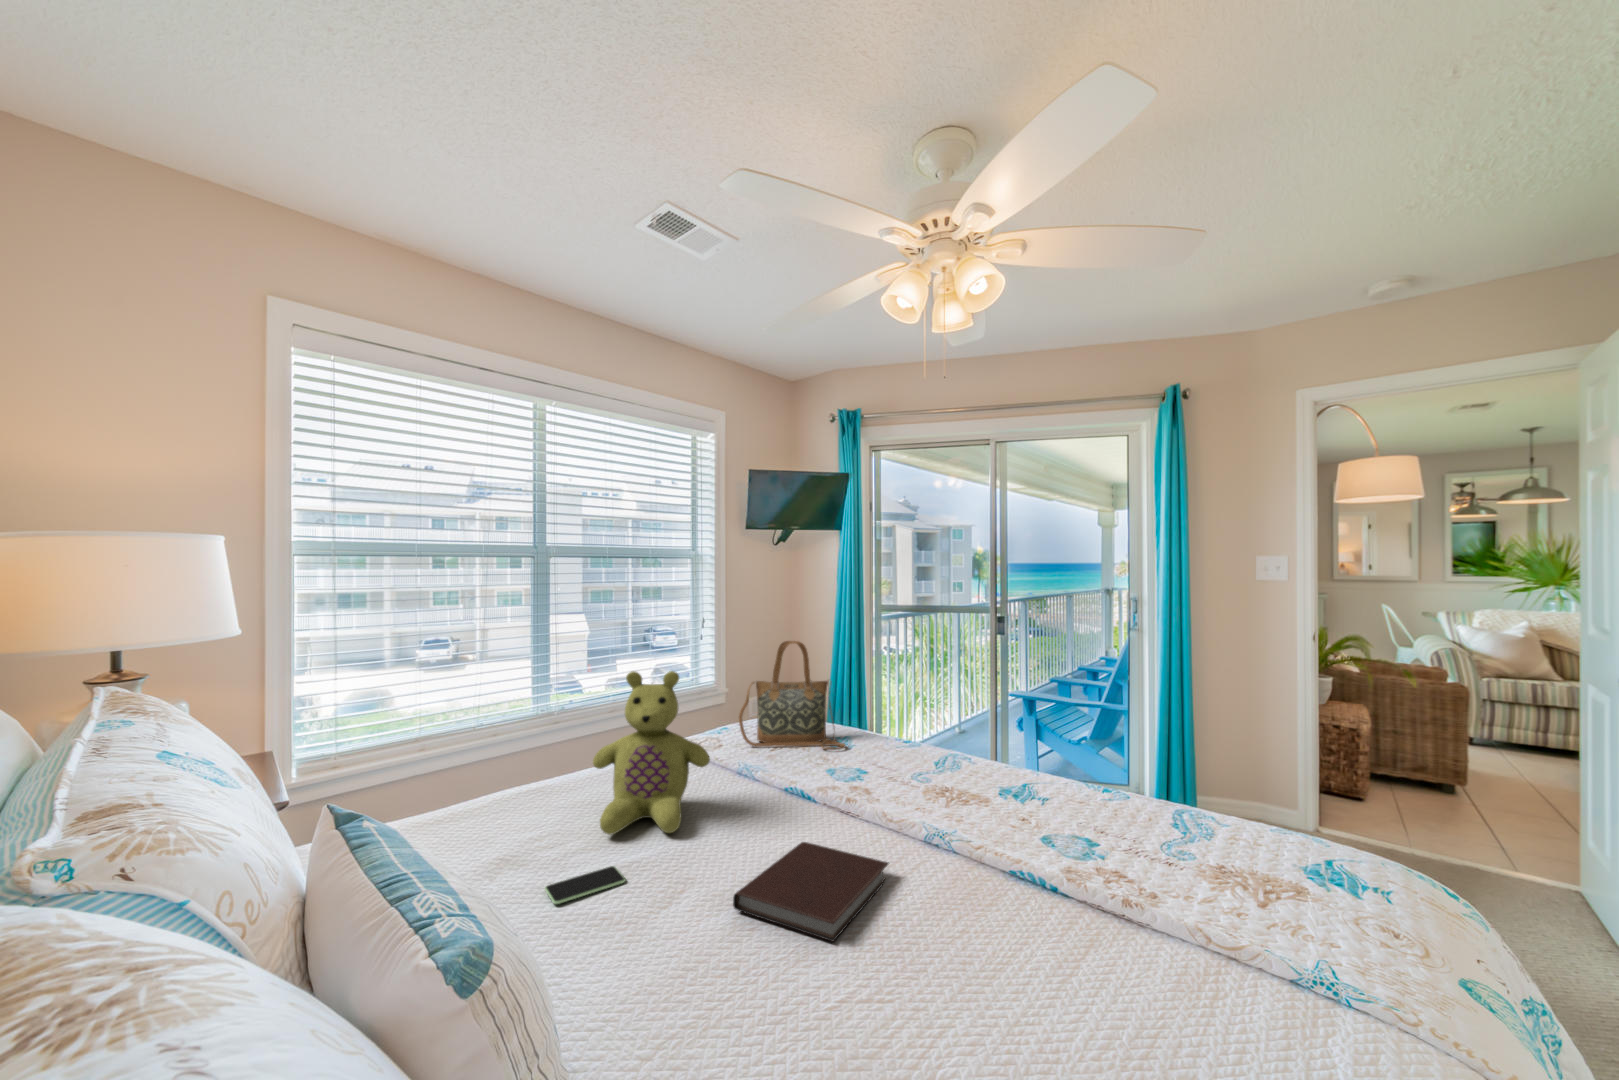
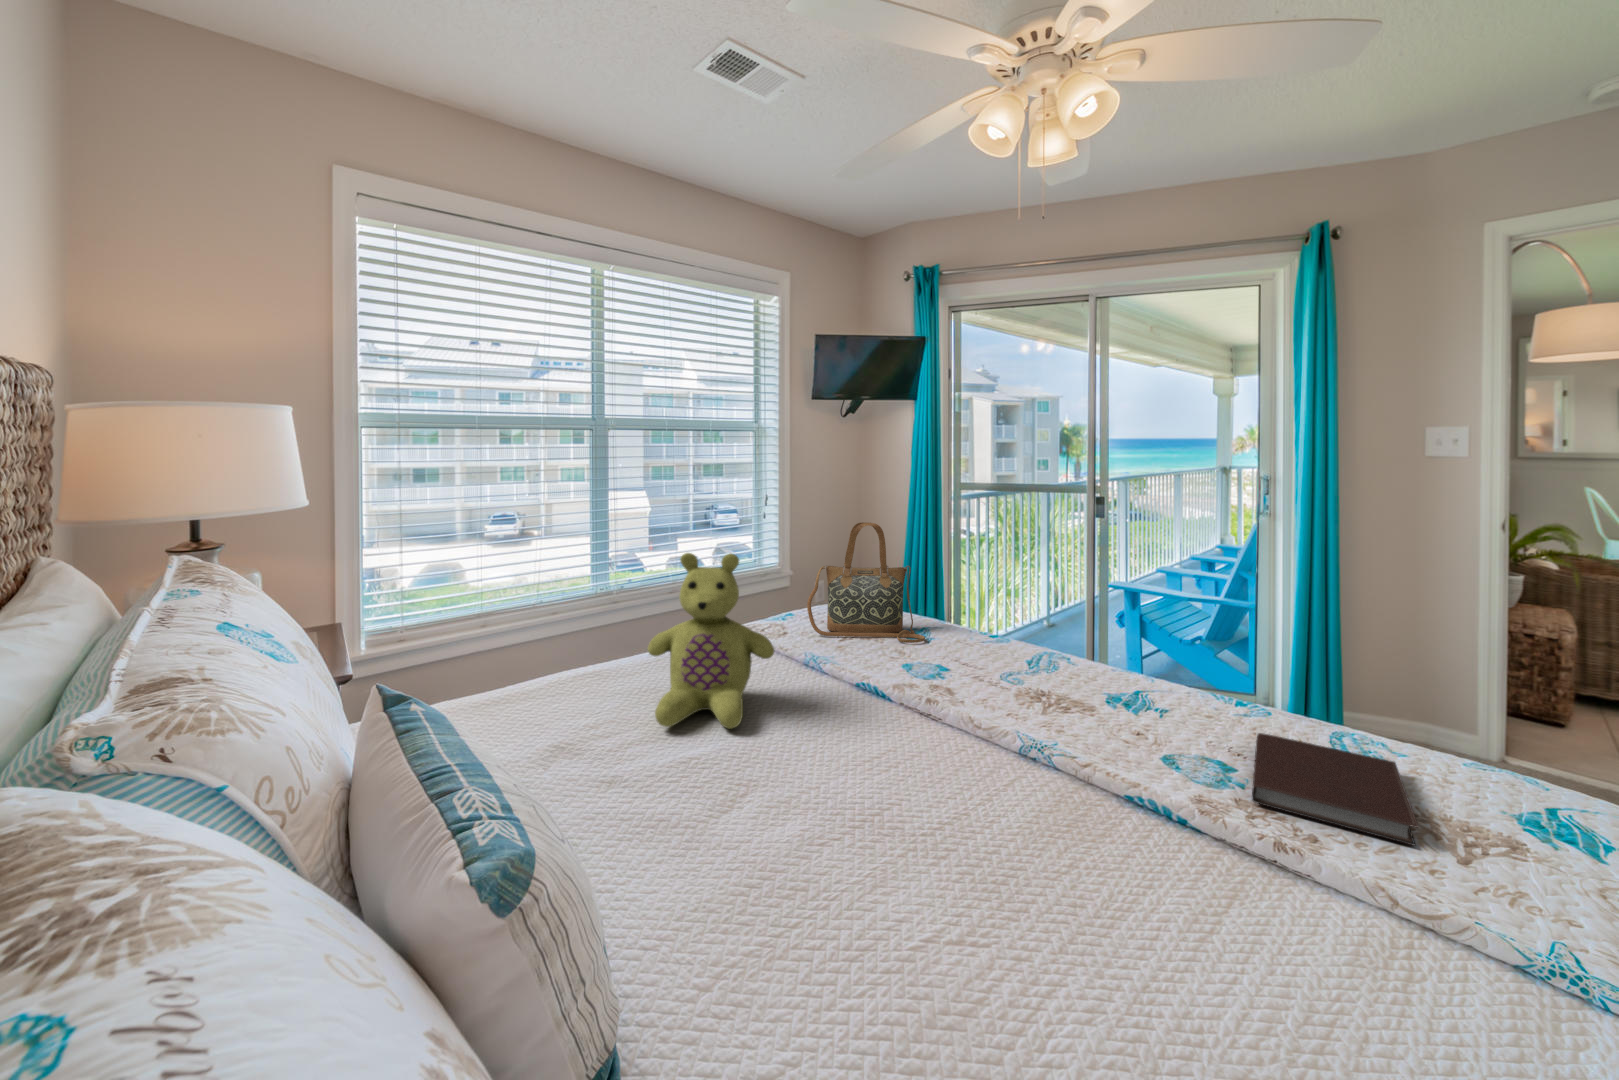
notebook: present [733,842,889,942] -> present [1252,733,1418,846]
smartphone: present [545,866,626,904] -> none [594,763,681,803]

